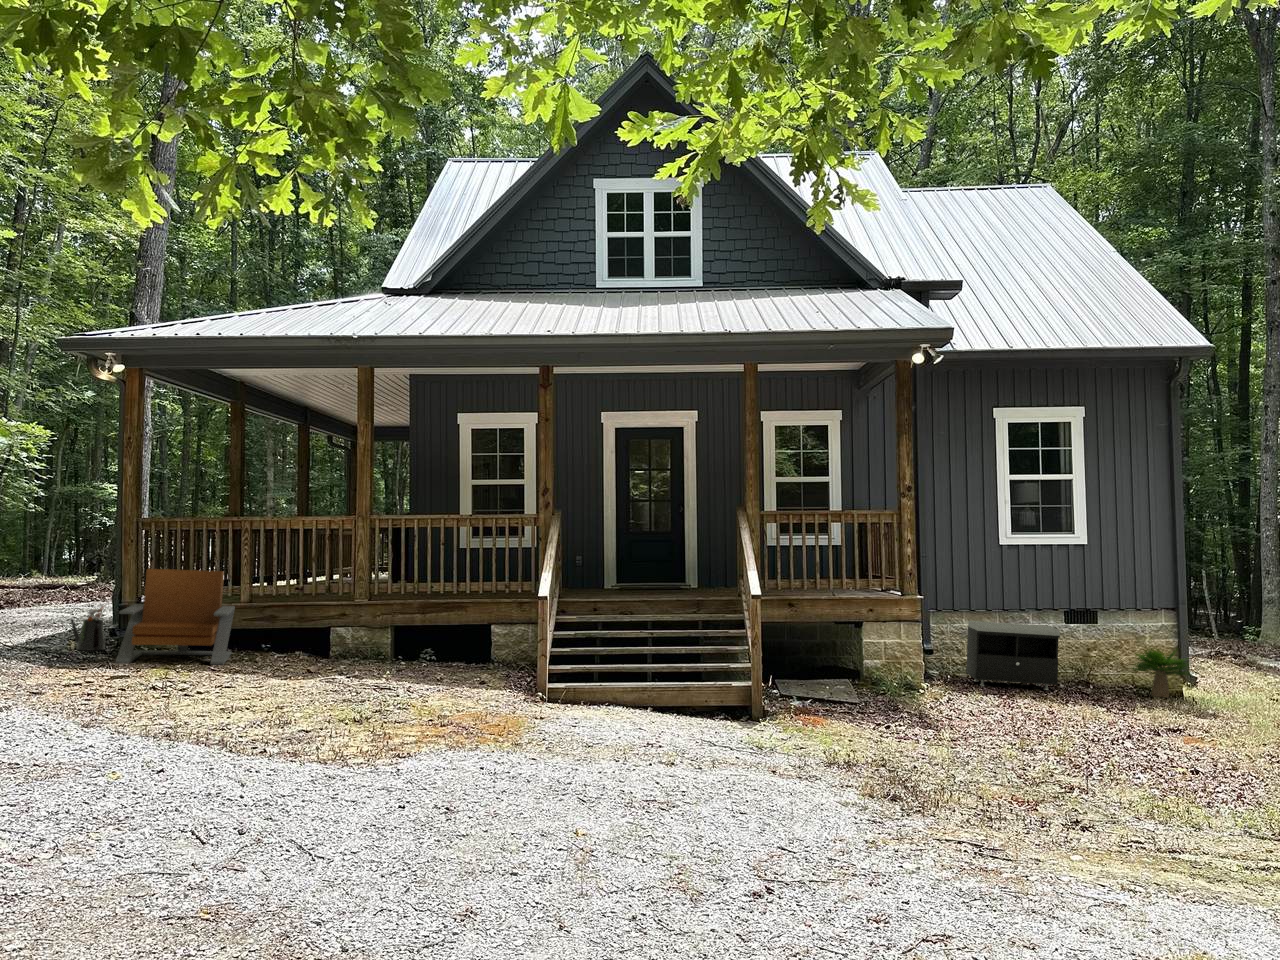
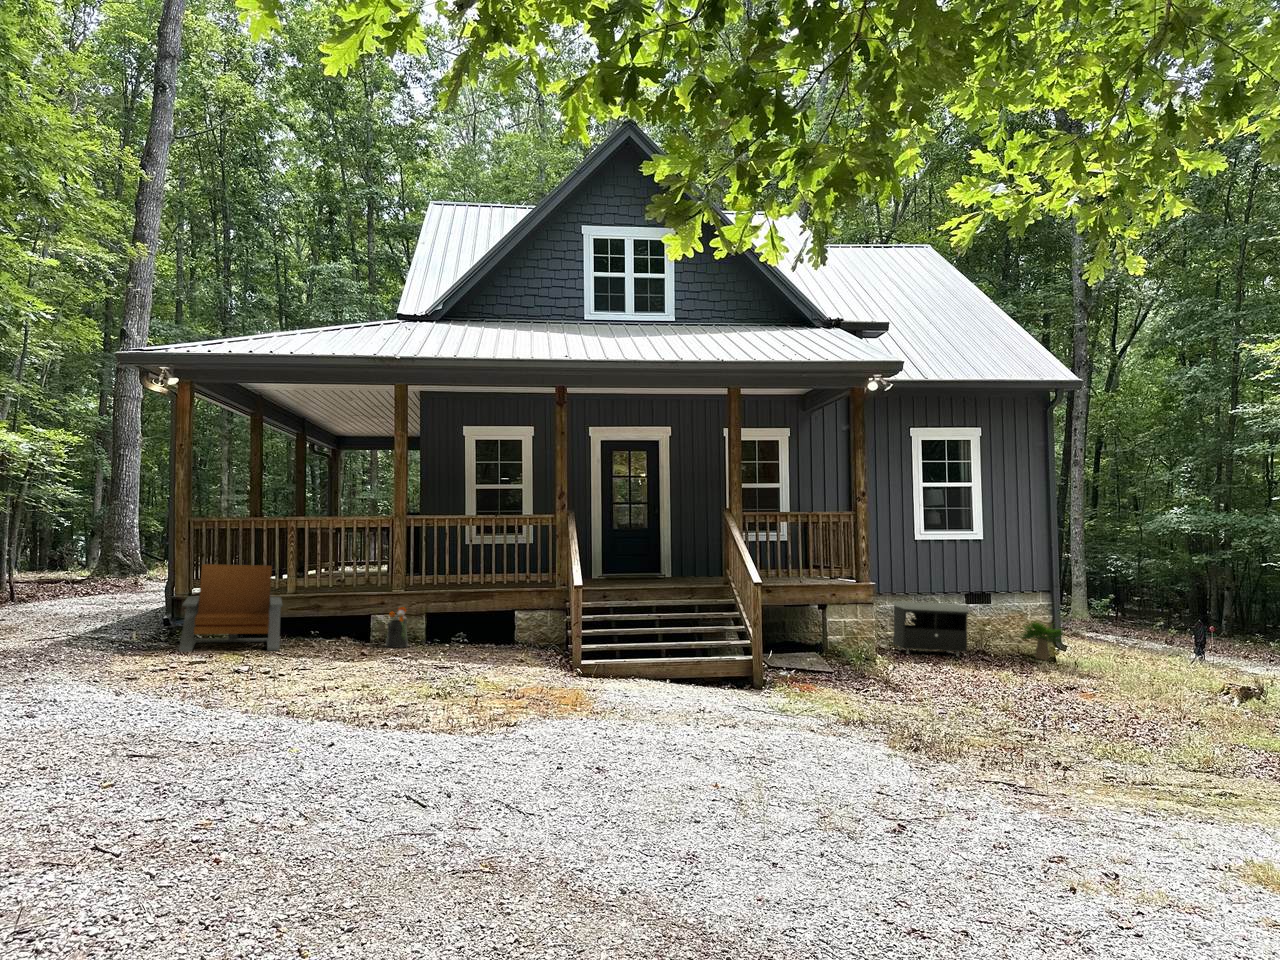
watering can: present [71,607,112,651] -> present [385,607,408,648]

